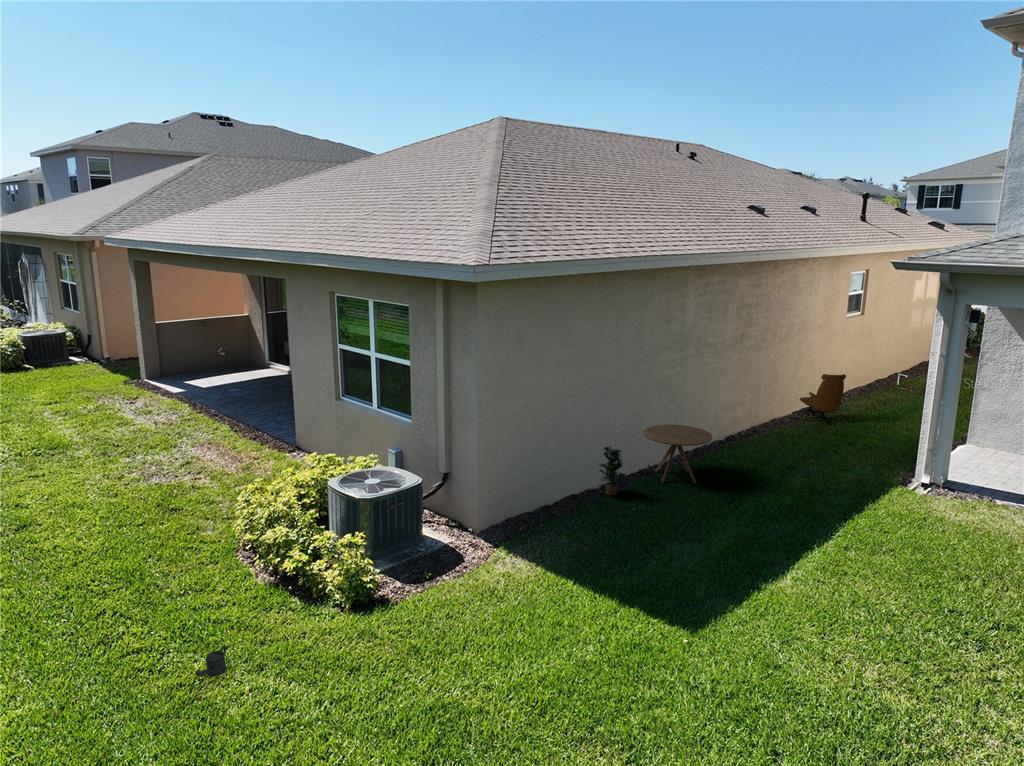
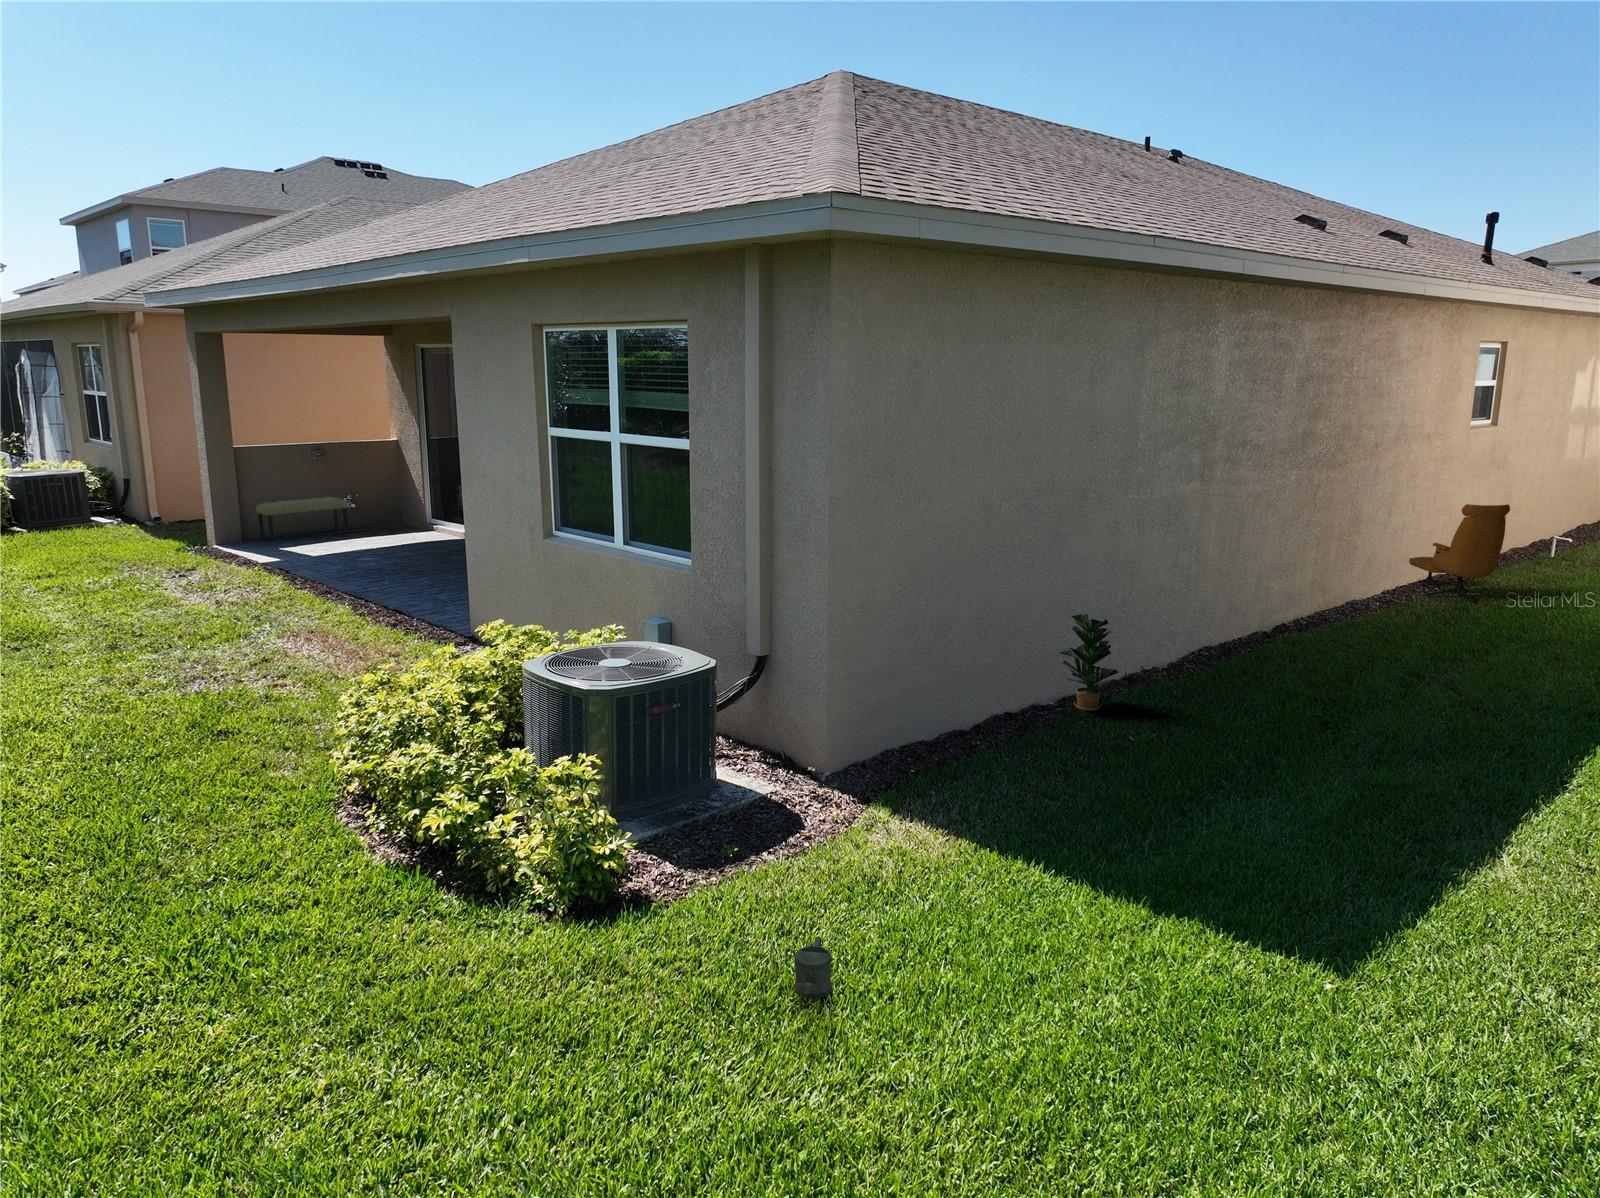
bench: none [169,351,222,377] -> present [256,497,348,541]
round table: present [643,425,713,483] -> none [1144,583,1286,692]
watering can: present [195,646,226,676] -> present [794,937,832,999]

